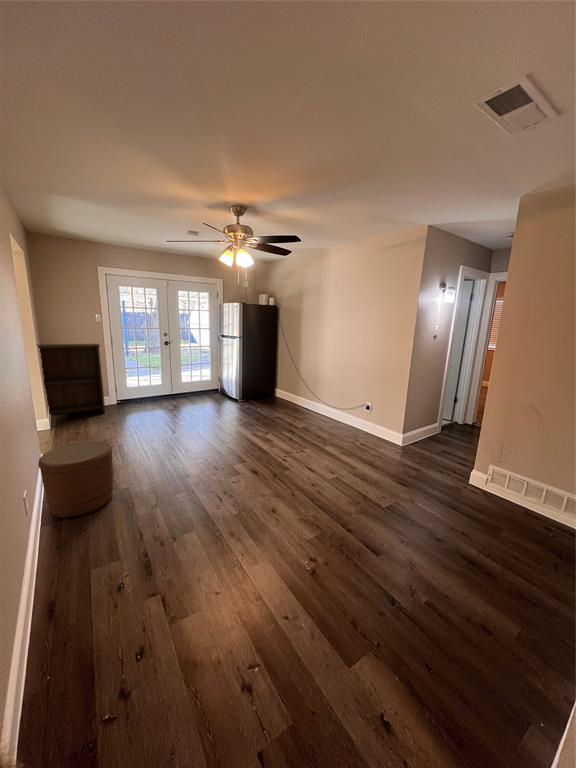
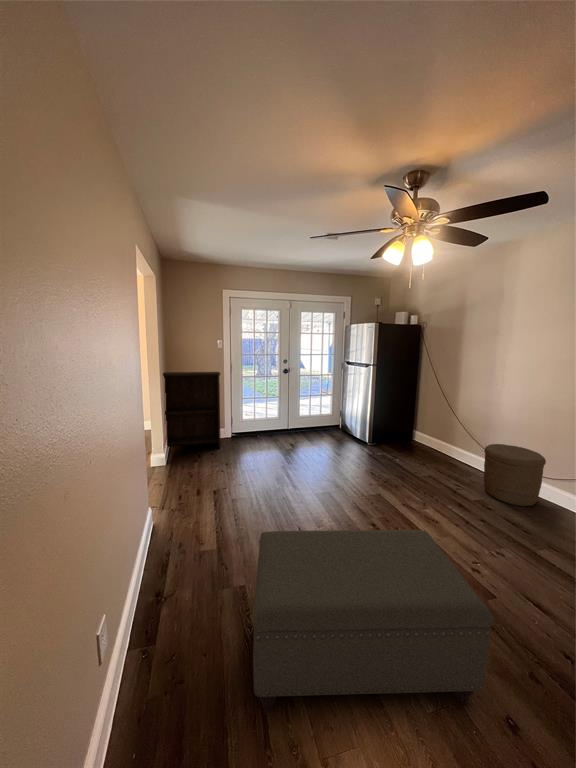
ottoman: none [133,435,262,529] -> present [253,530,494,711]
woven basket: present [38,440,113,518] -> present [484,444,546,506]

